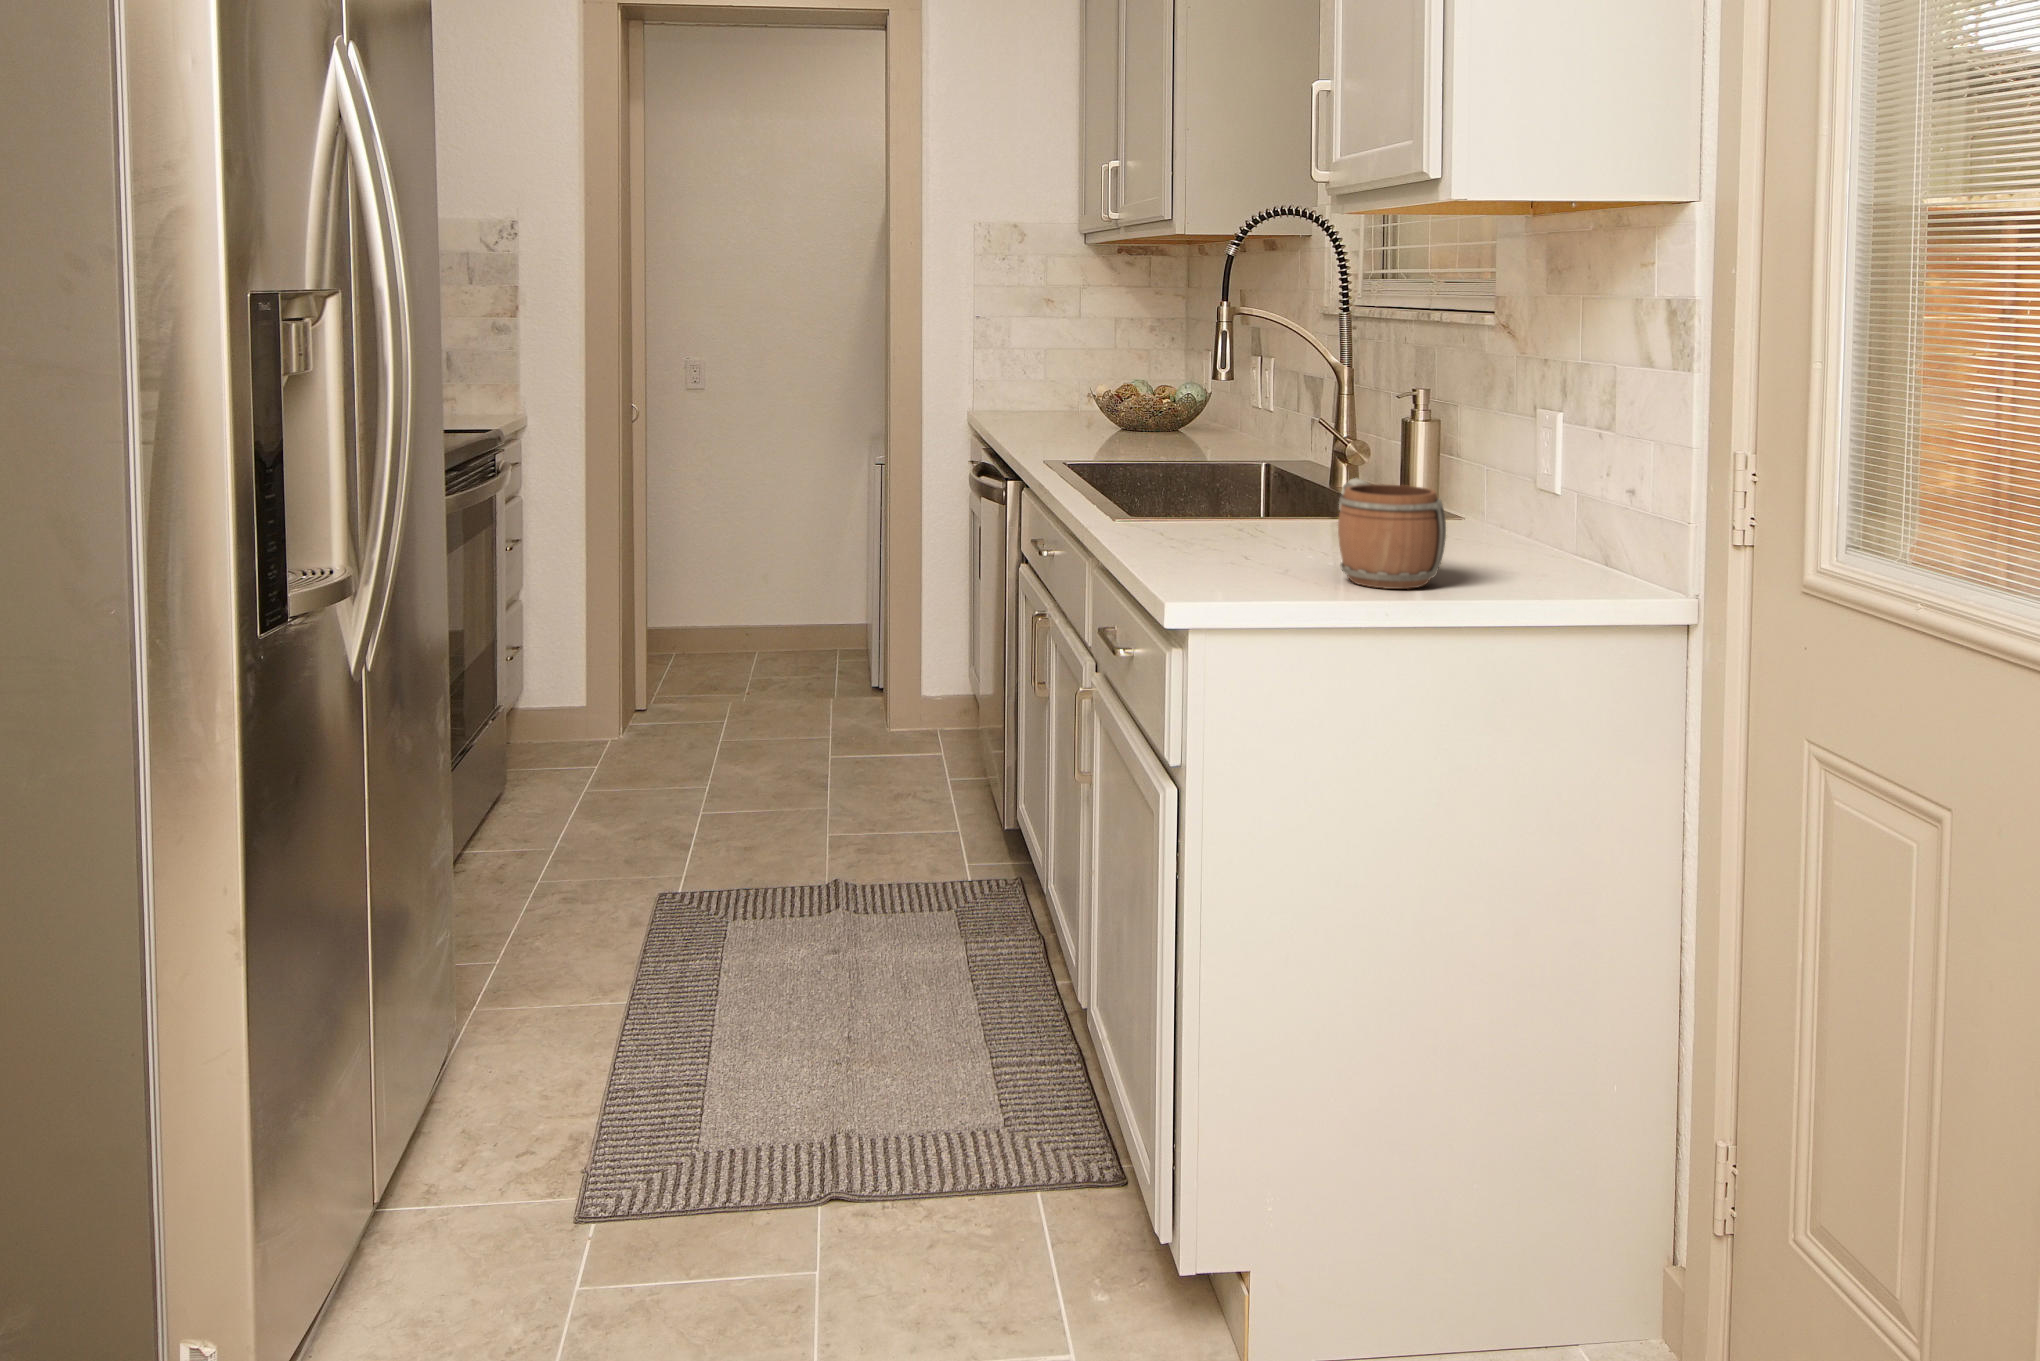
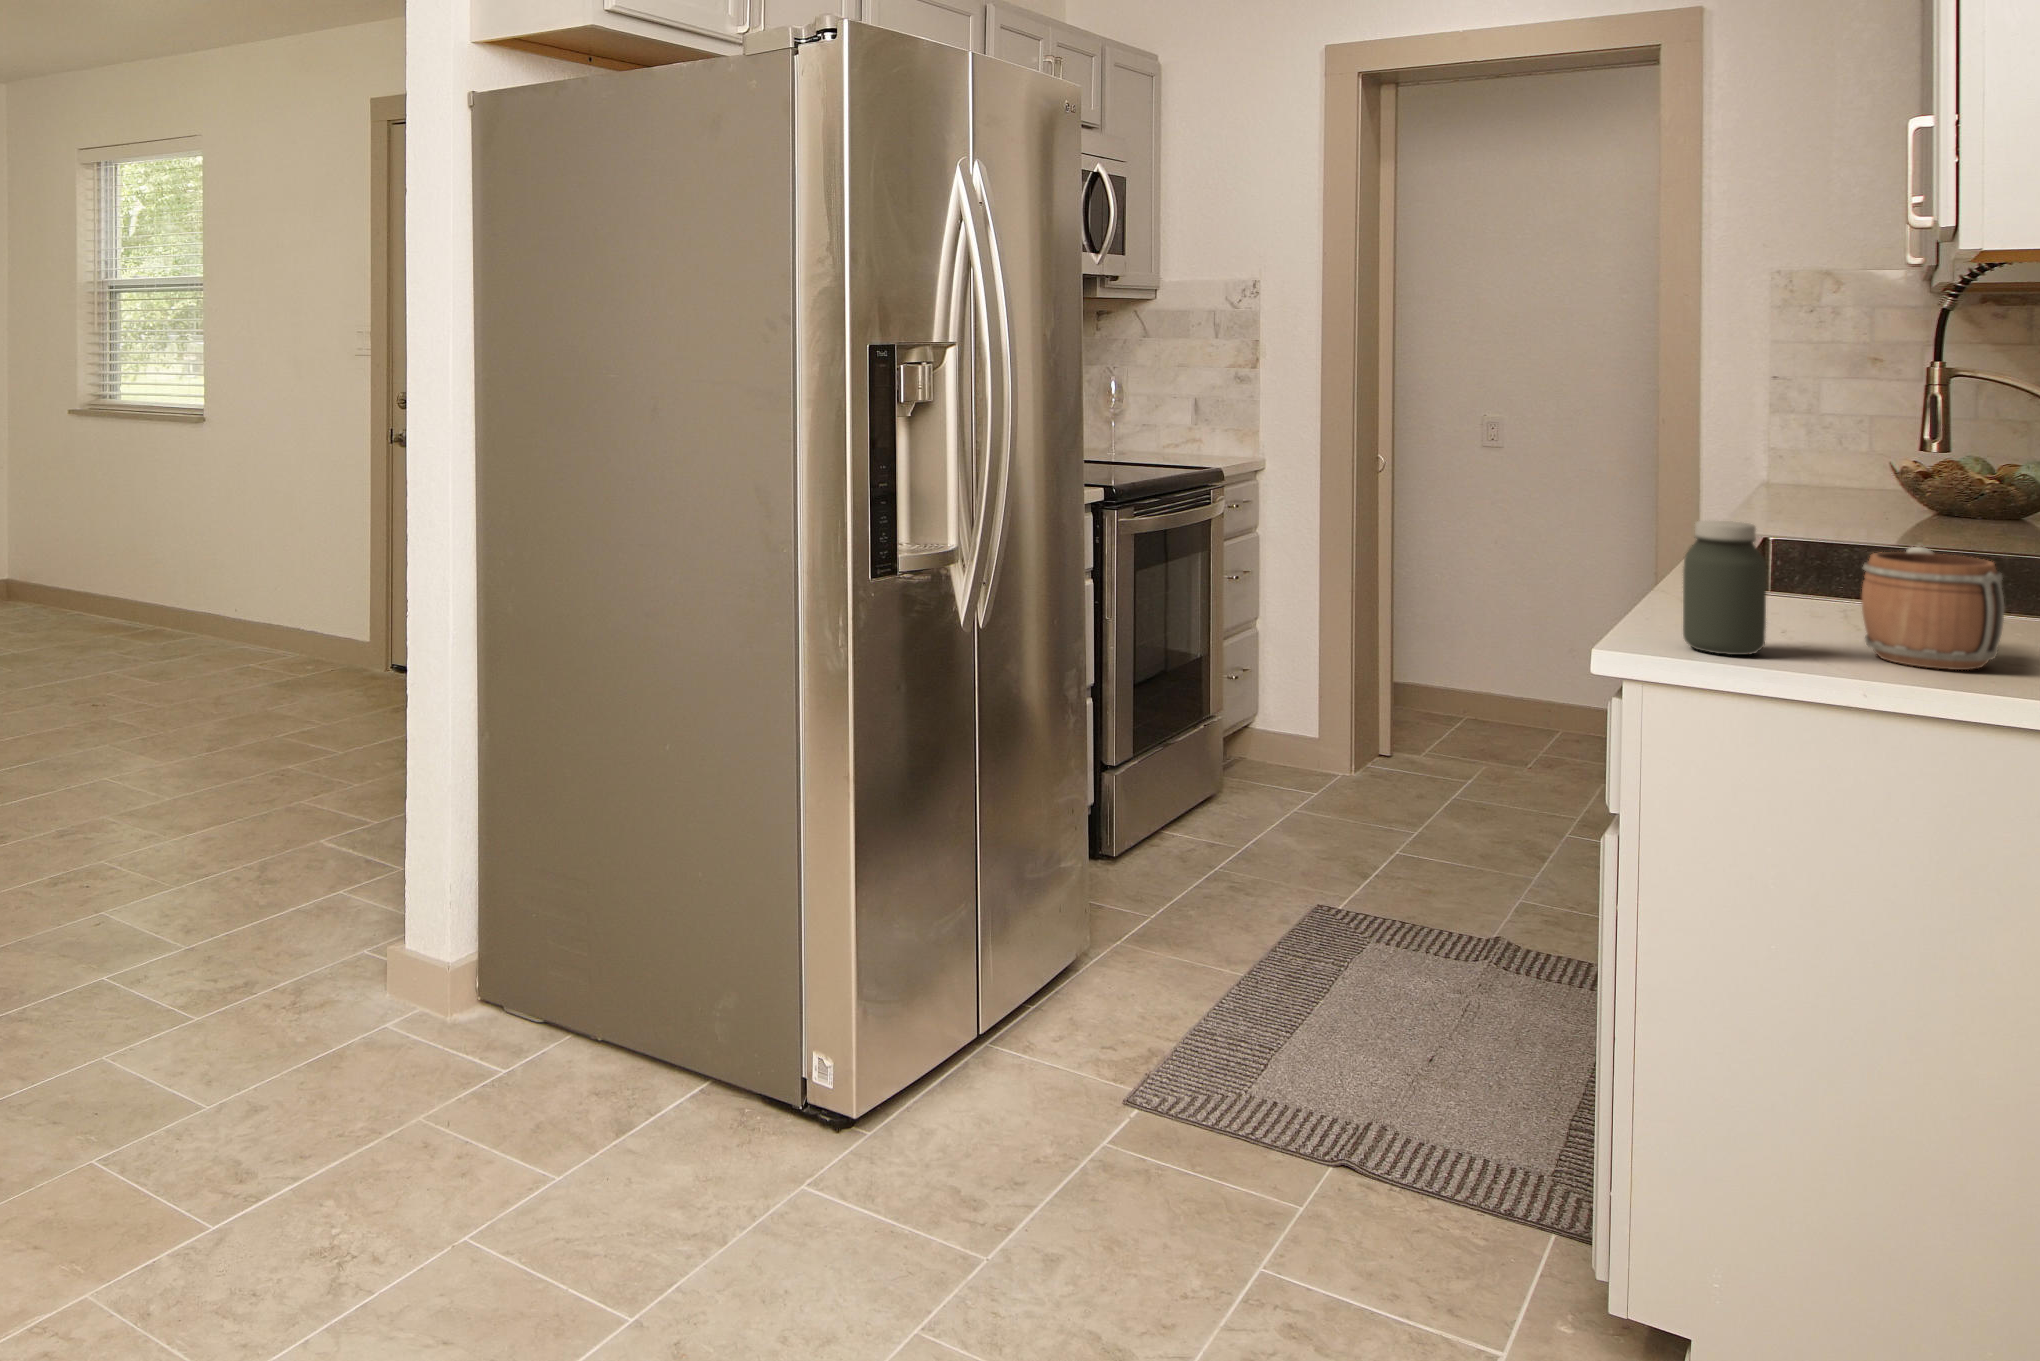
jar: none [1223,469,1293,599] -> present [1683,521,1766,655]

